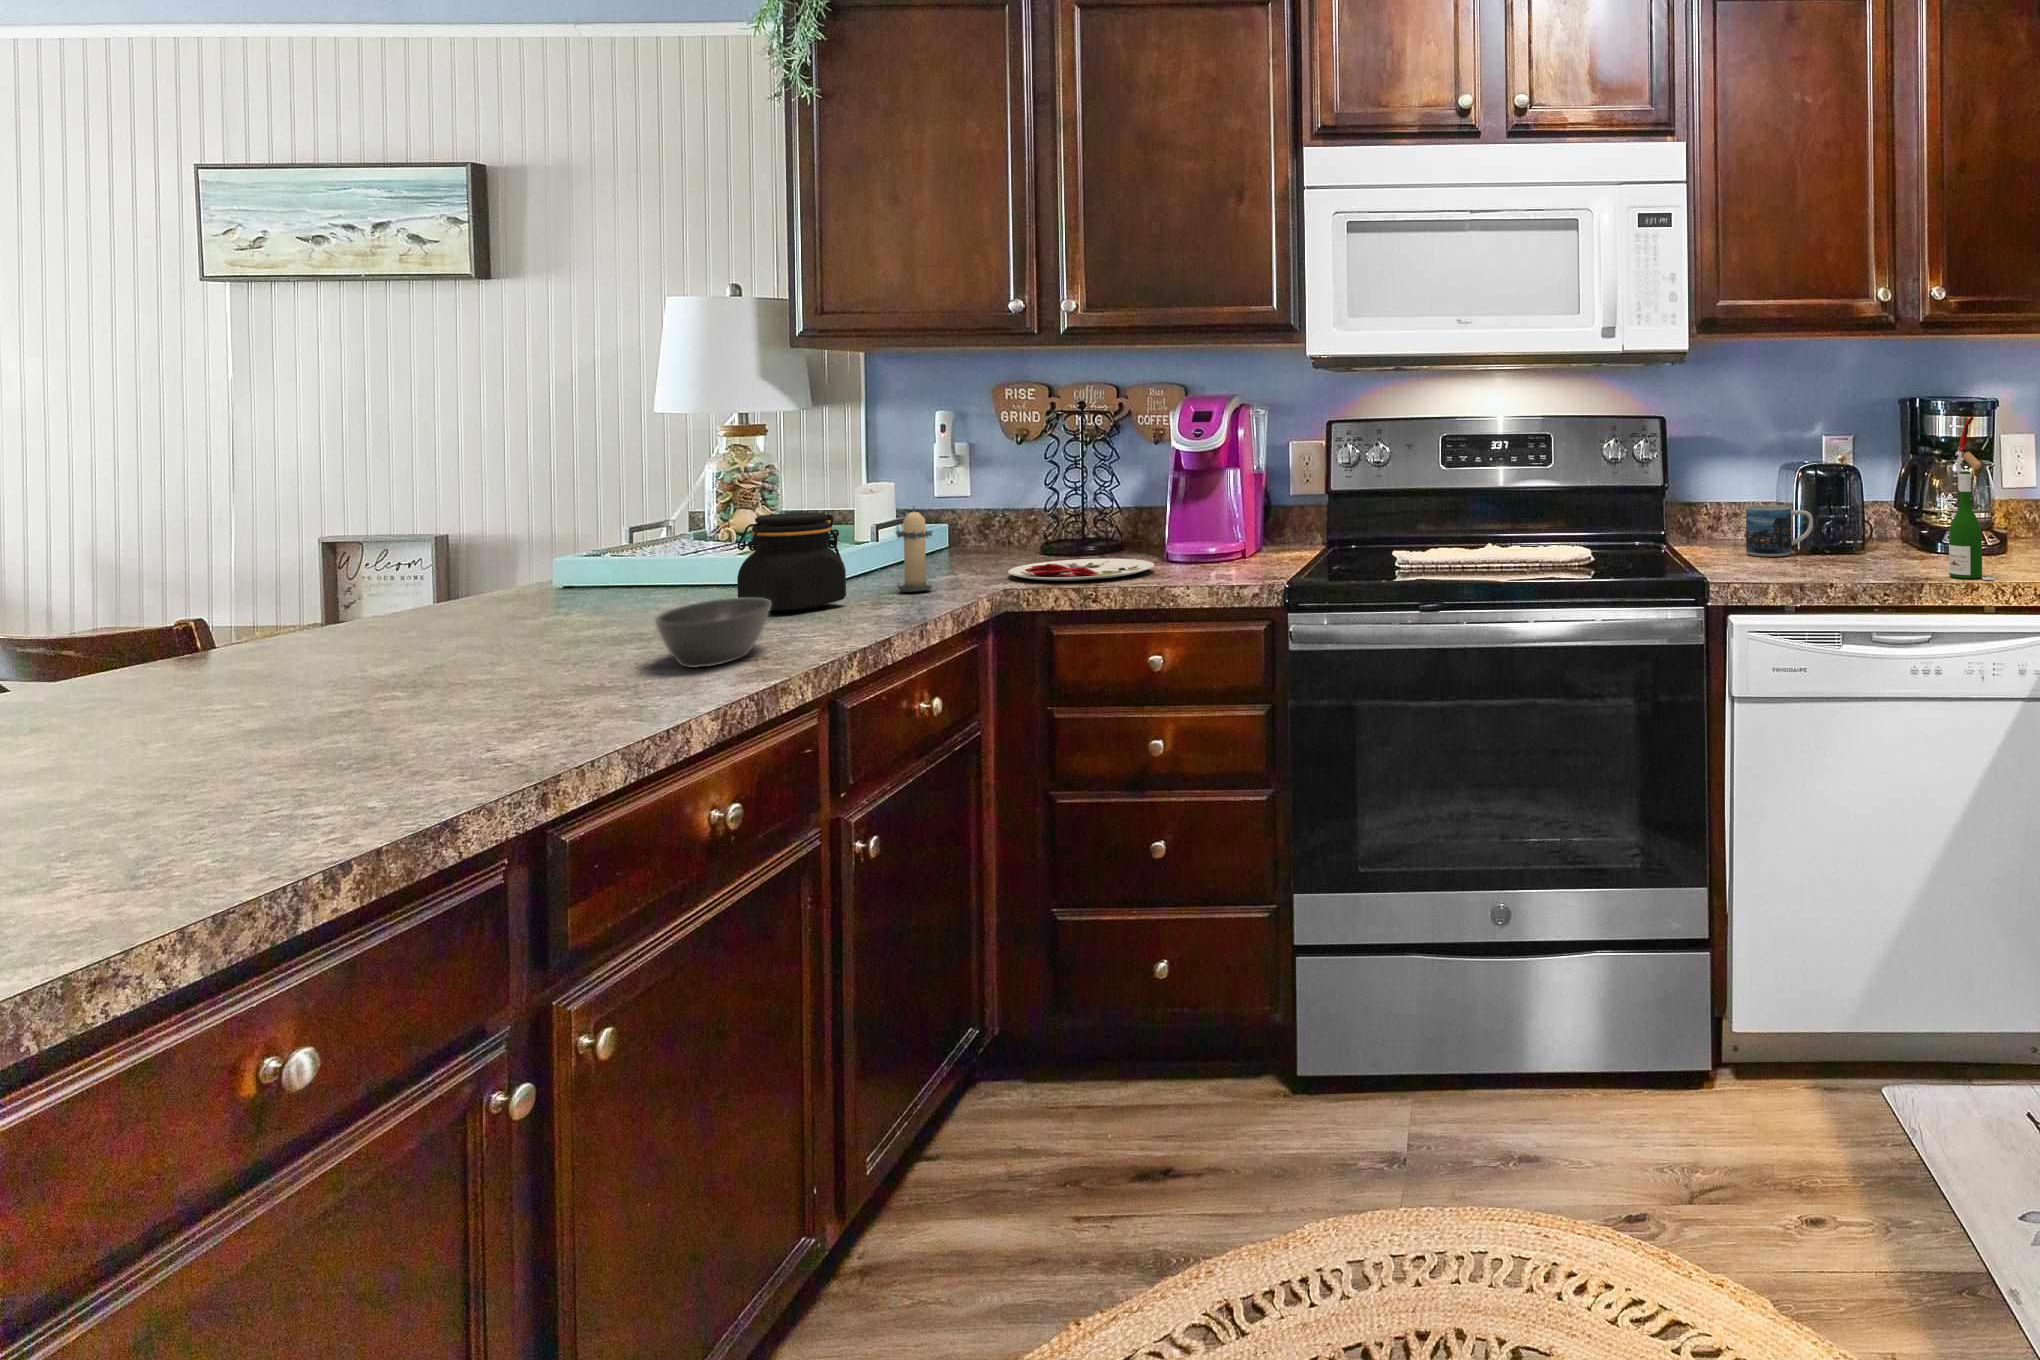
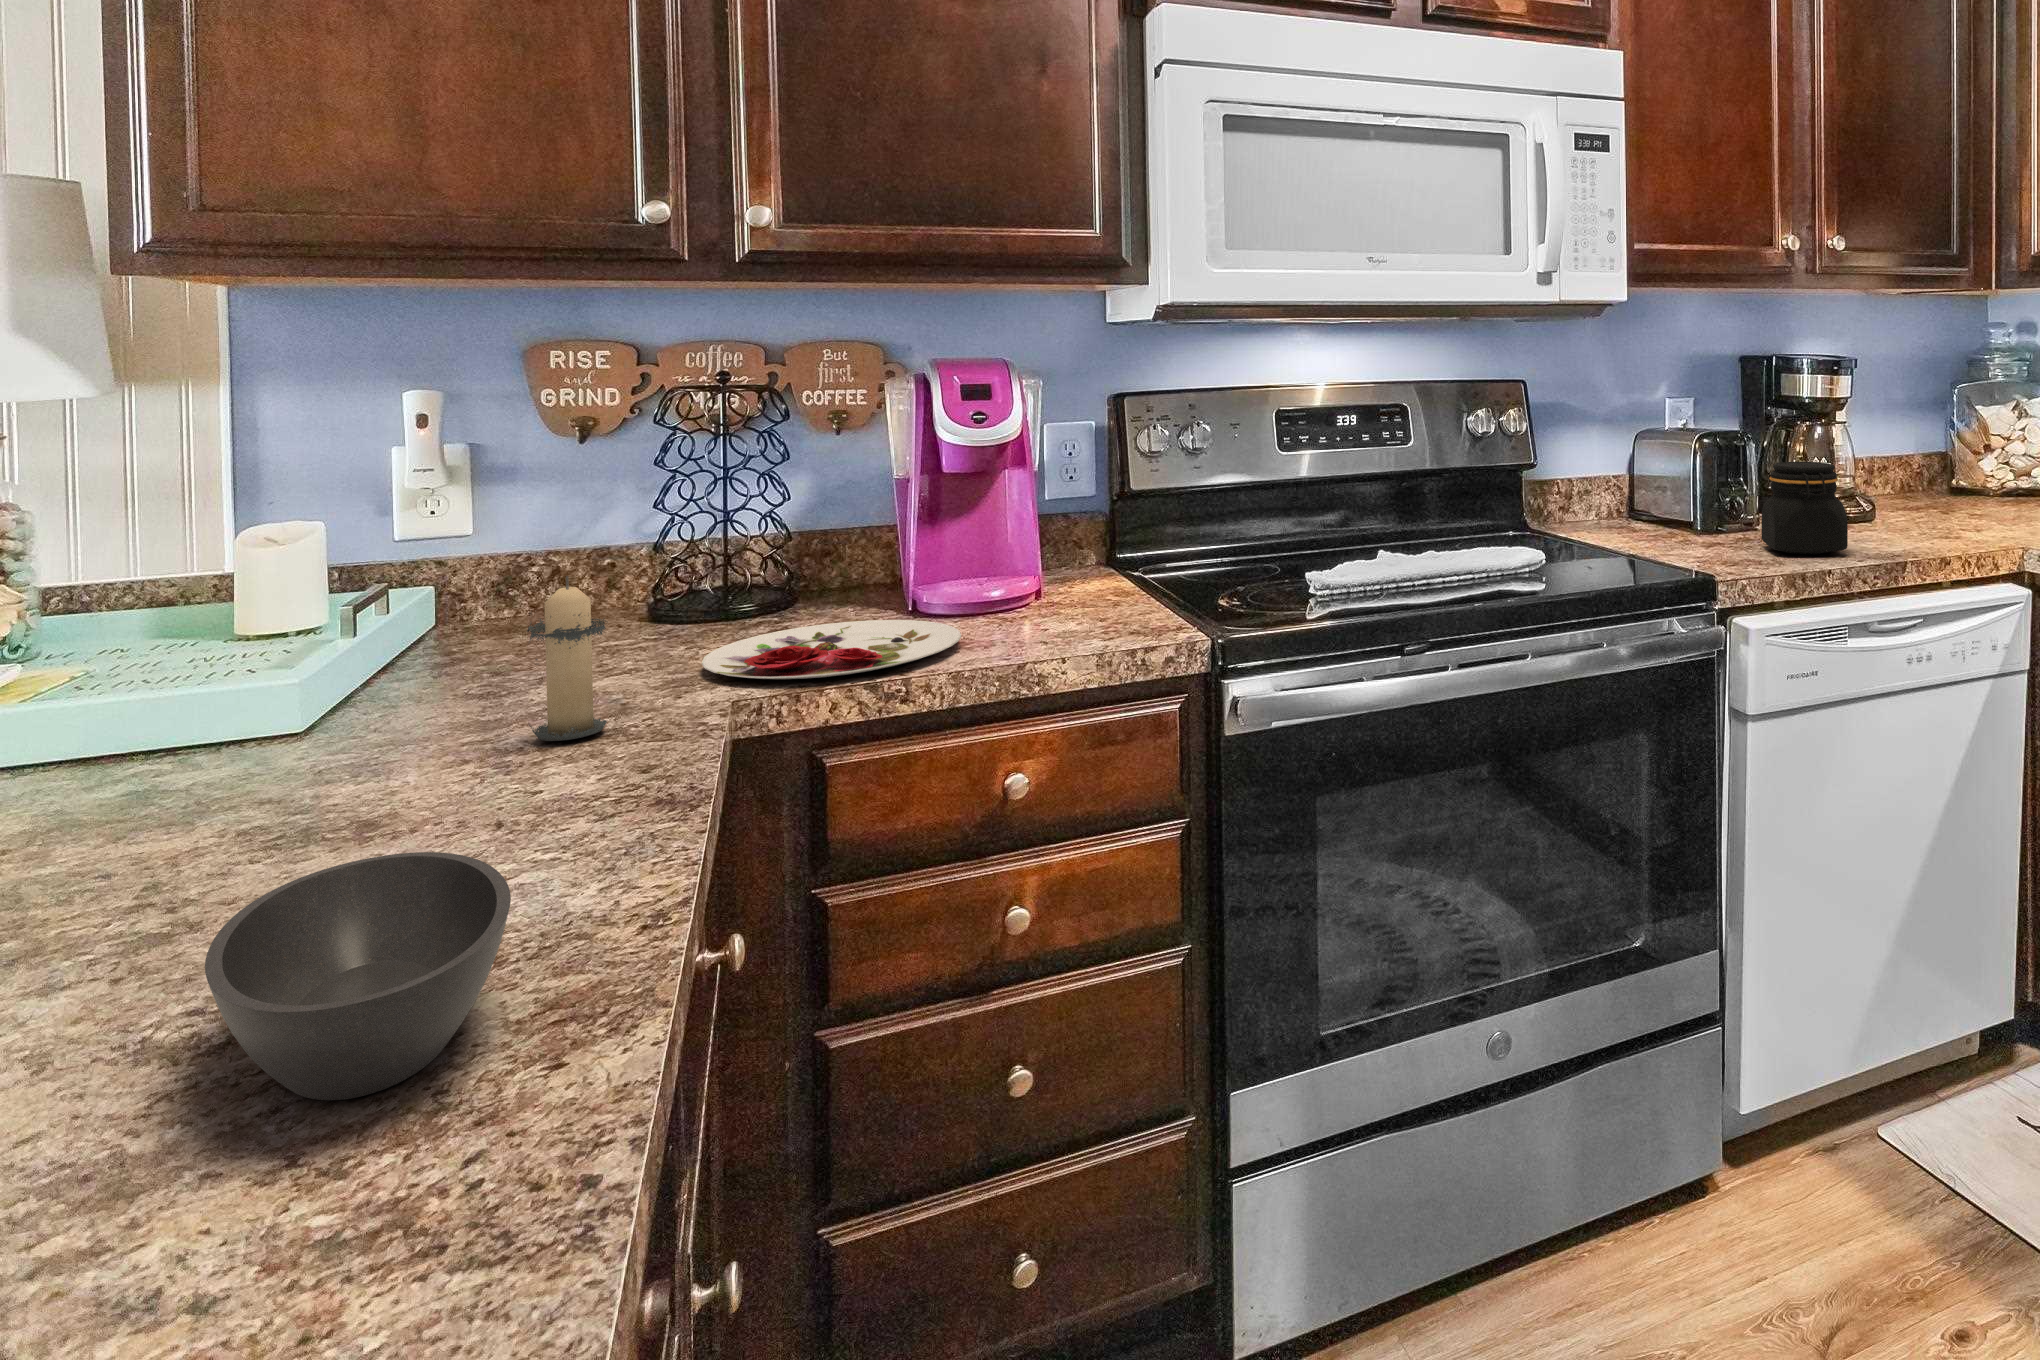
wine bottle: present [1949,417,1994,580] -> none [1906,378,1960,553]
mug: present [1746,506,1813,557] -> none [1639,479,1707,539]
jar: present [737,513,846,611] -> present [1761,462,1848,555]

